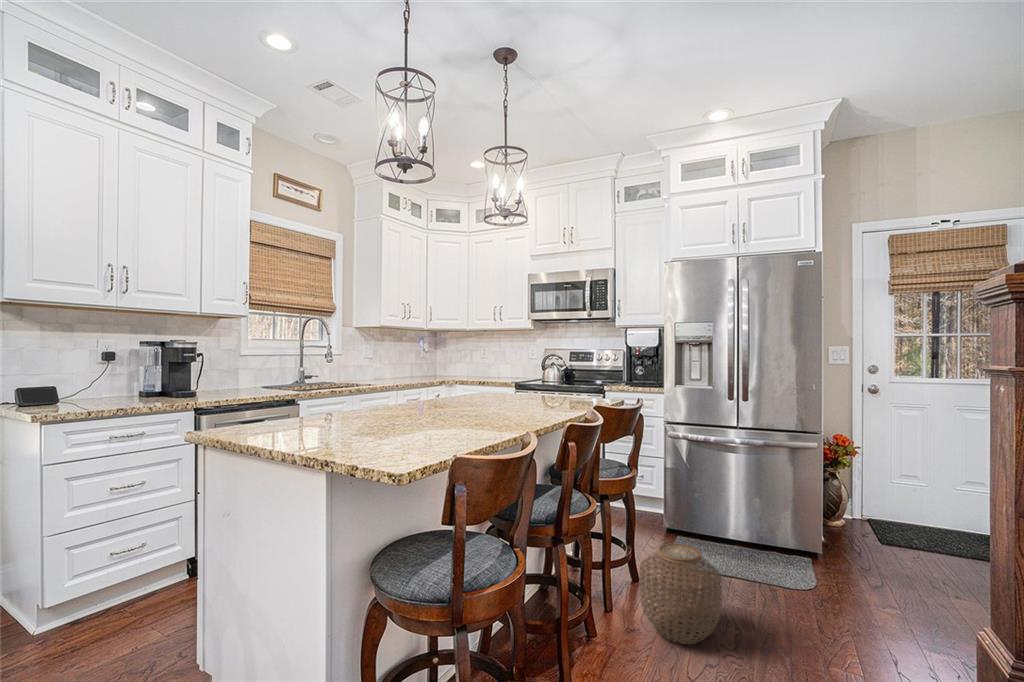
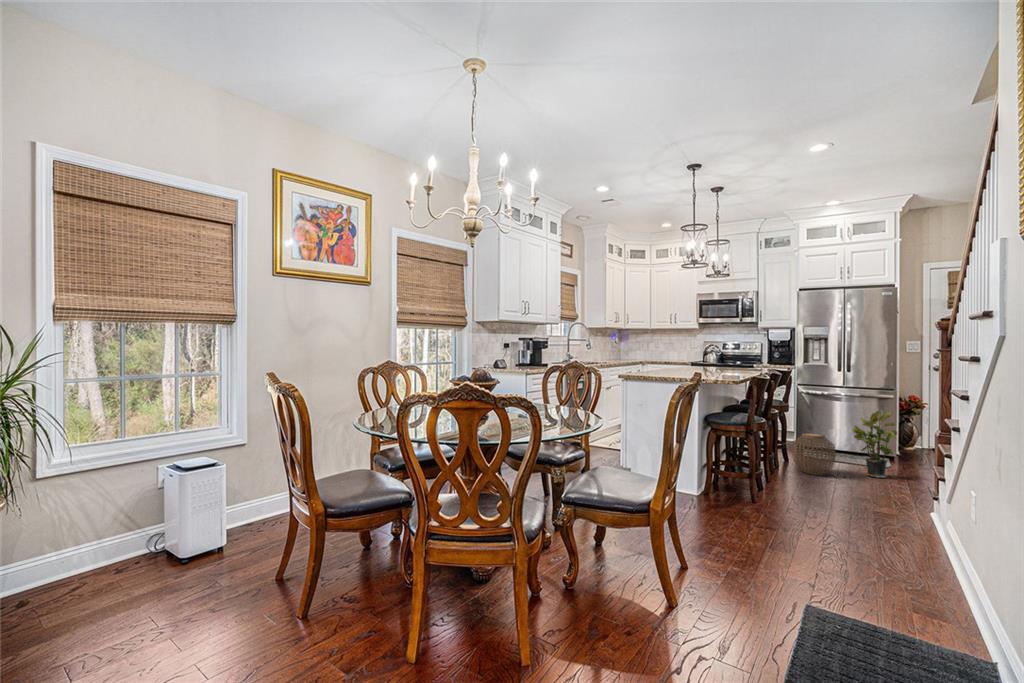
potted plant: none [753,491,840,643] -> present [853,410,897,478]

